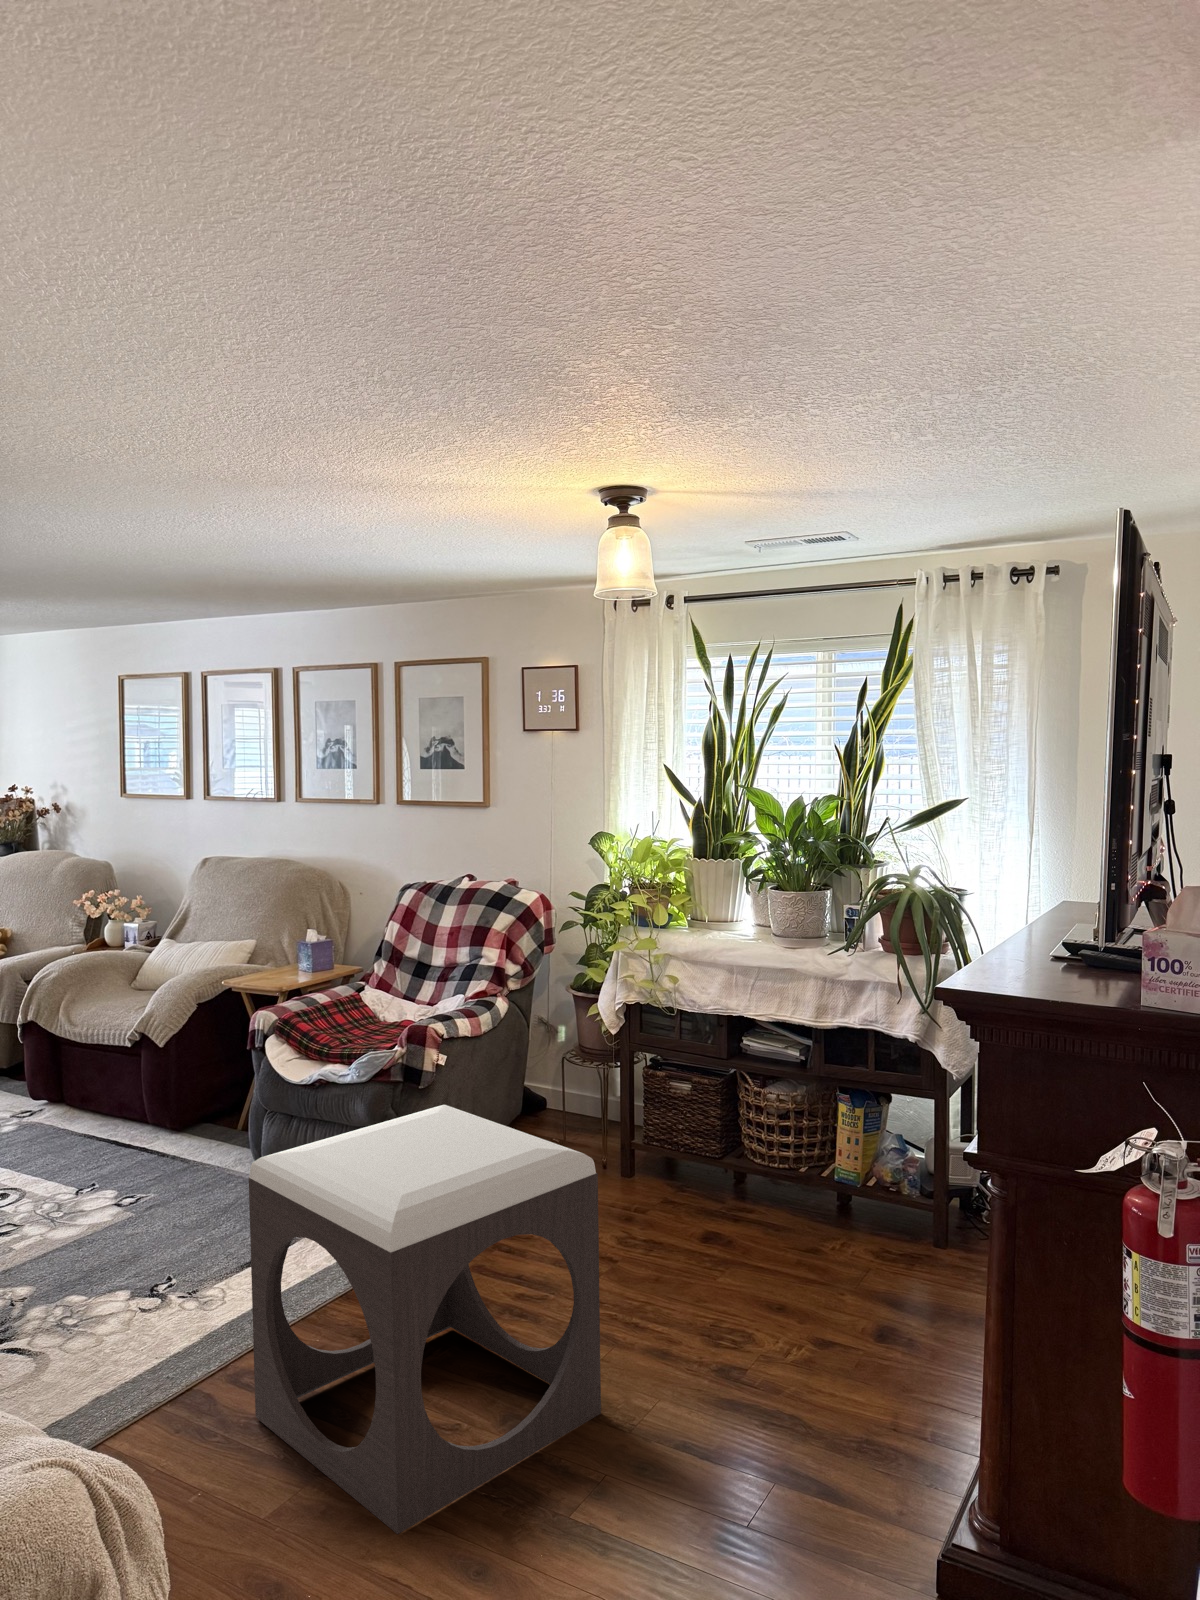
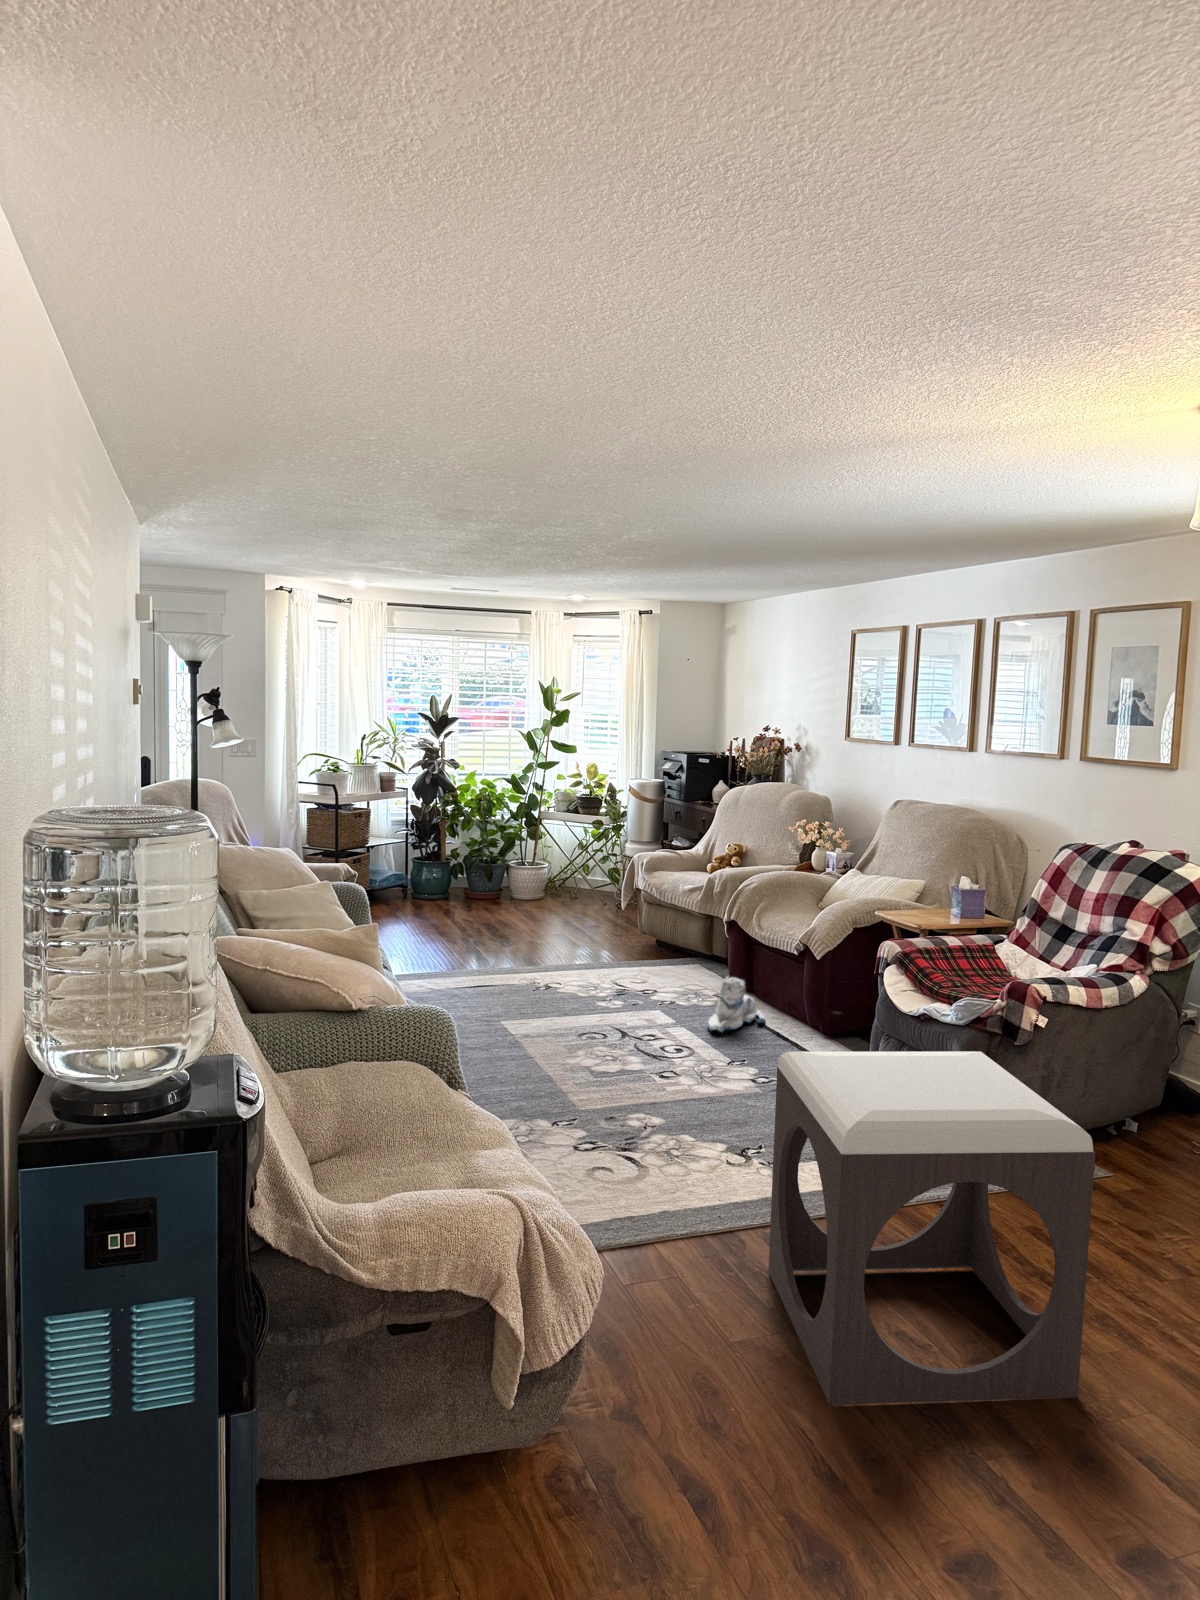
plush toy: none [26,1089,95,1161] -> present [708,976,765,1032]

